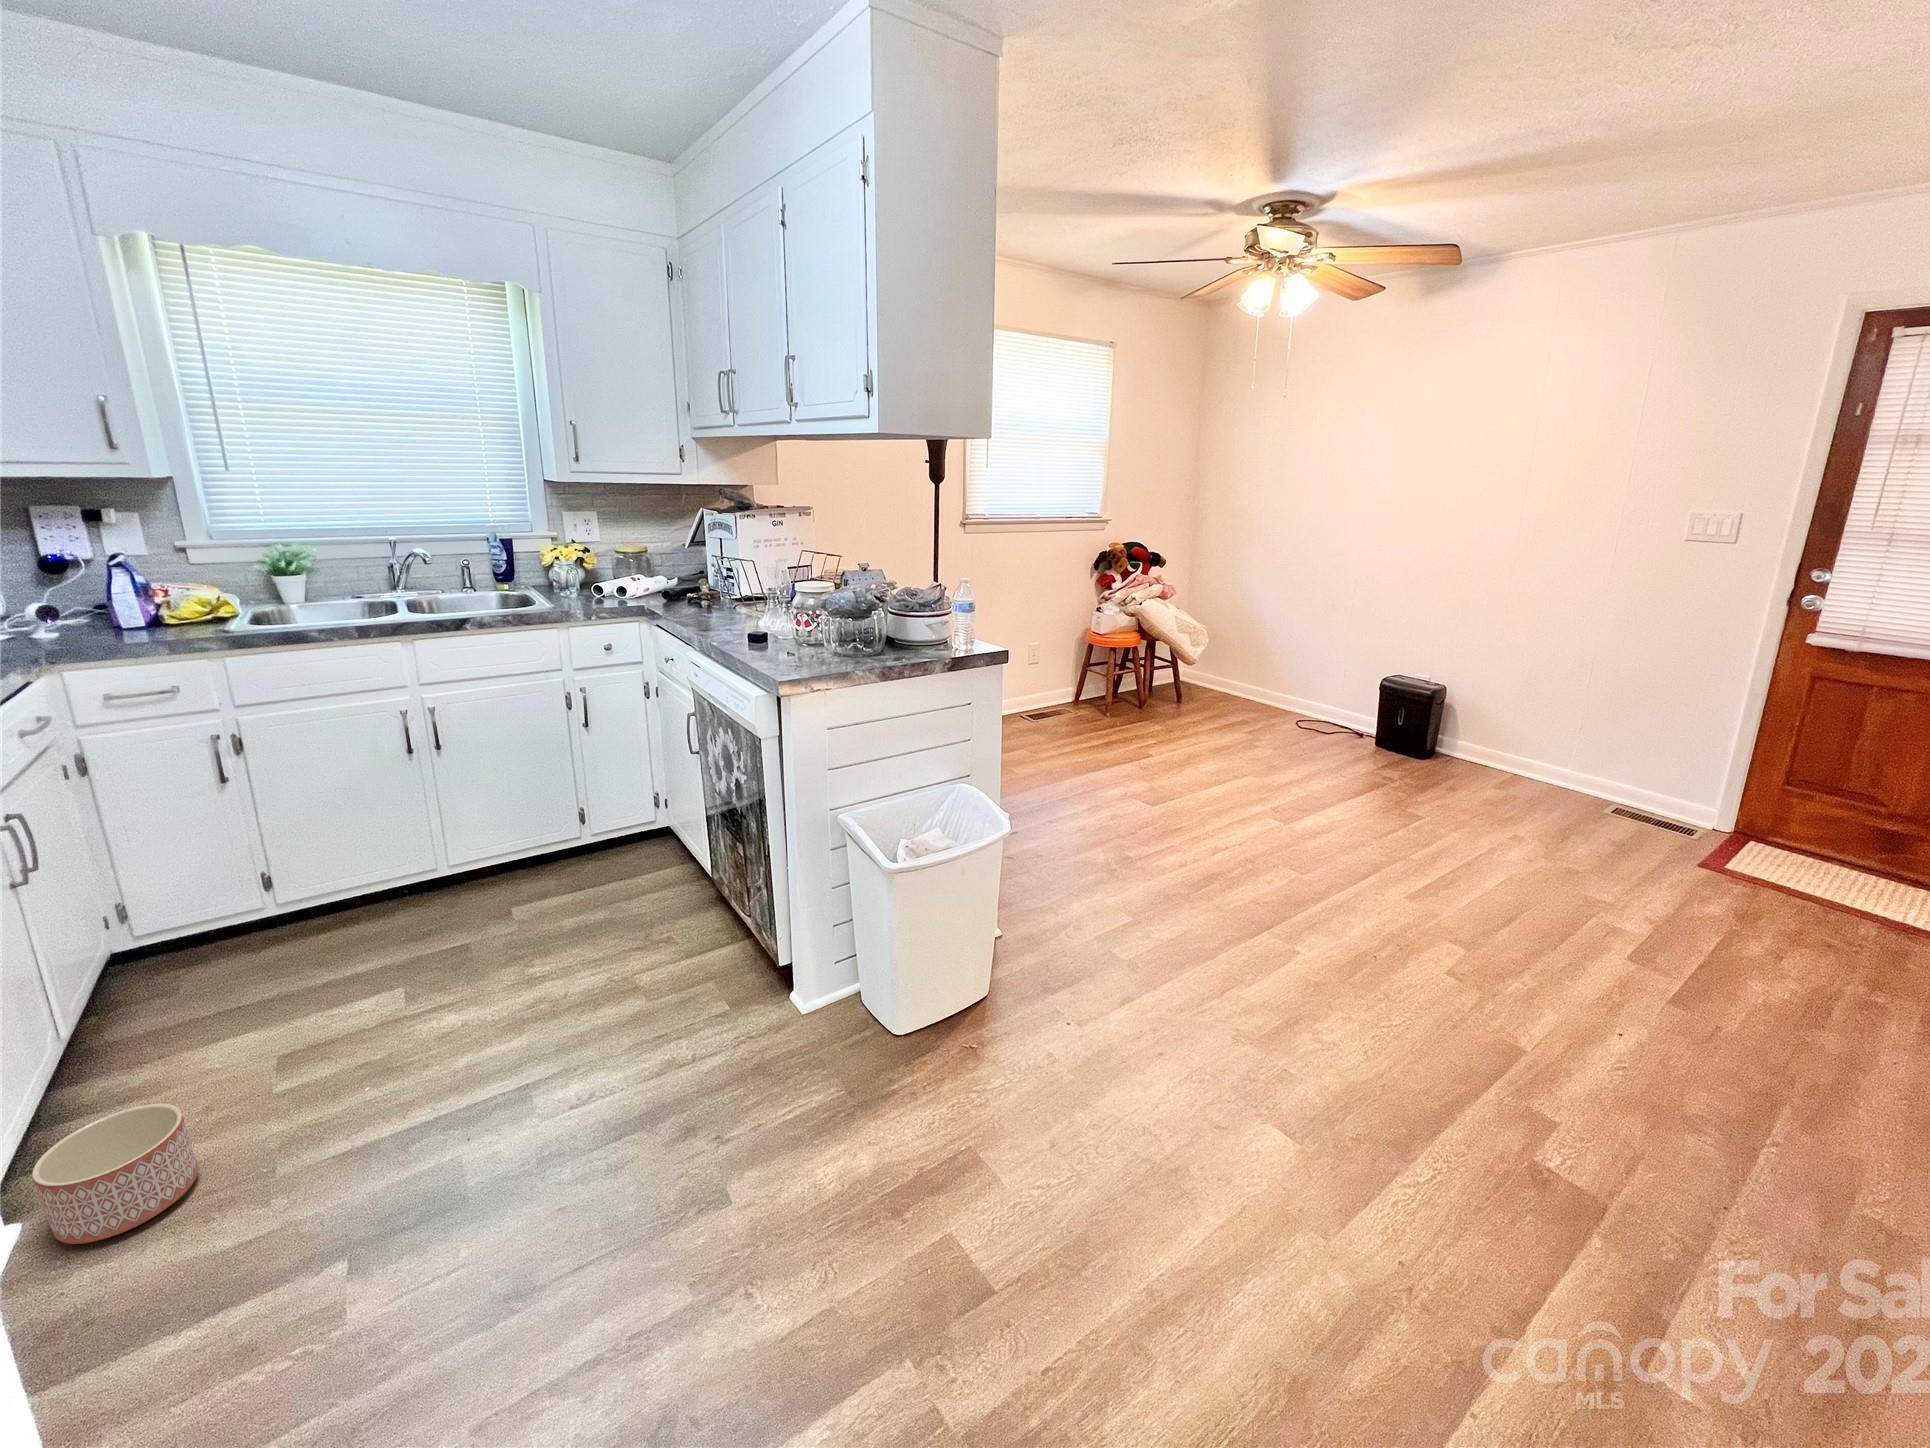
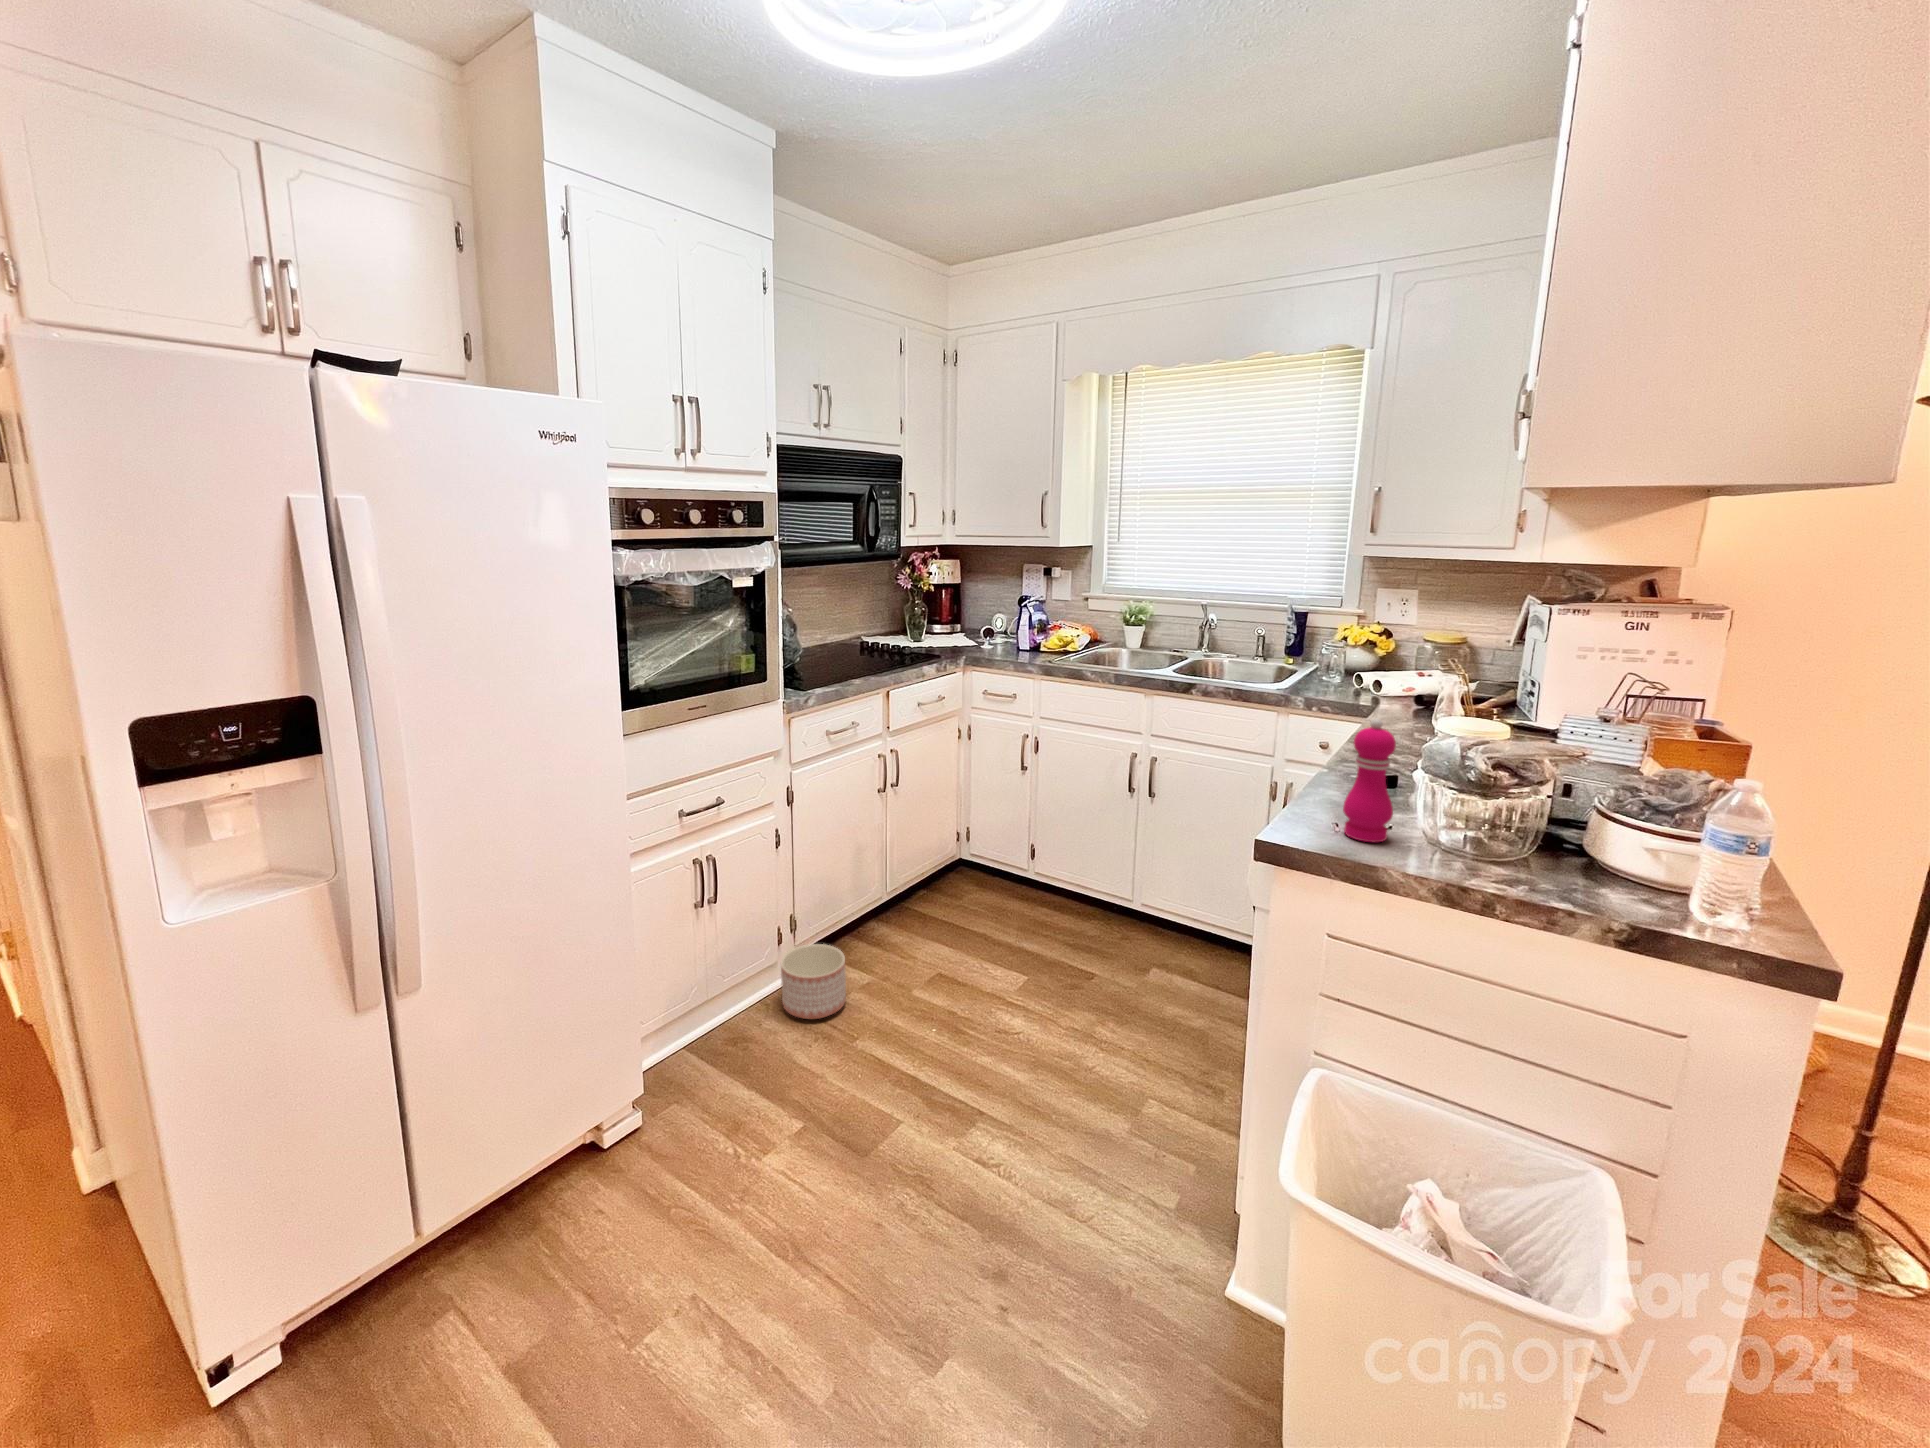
pepper mill: none [810,583,839,663] -> present [1343,719,1396,842]

